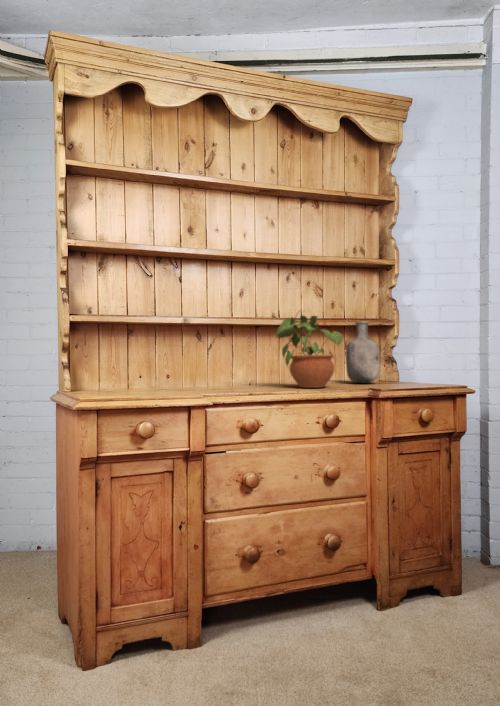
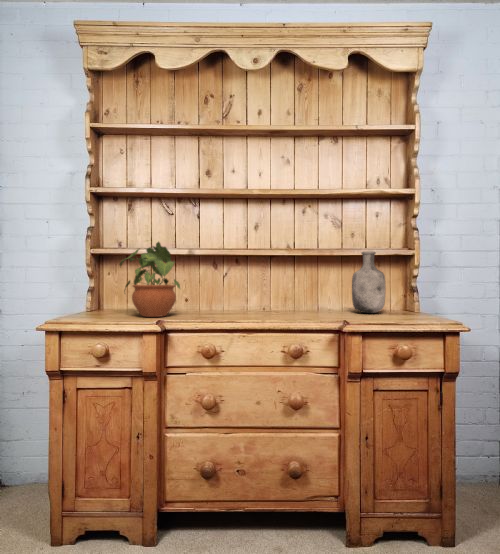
potted plant: present [273,316,343,388] -> present [120,242,180,317]

